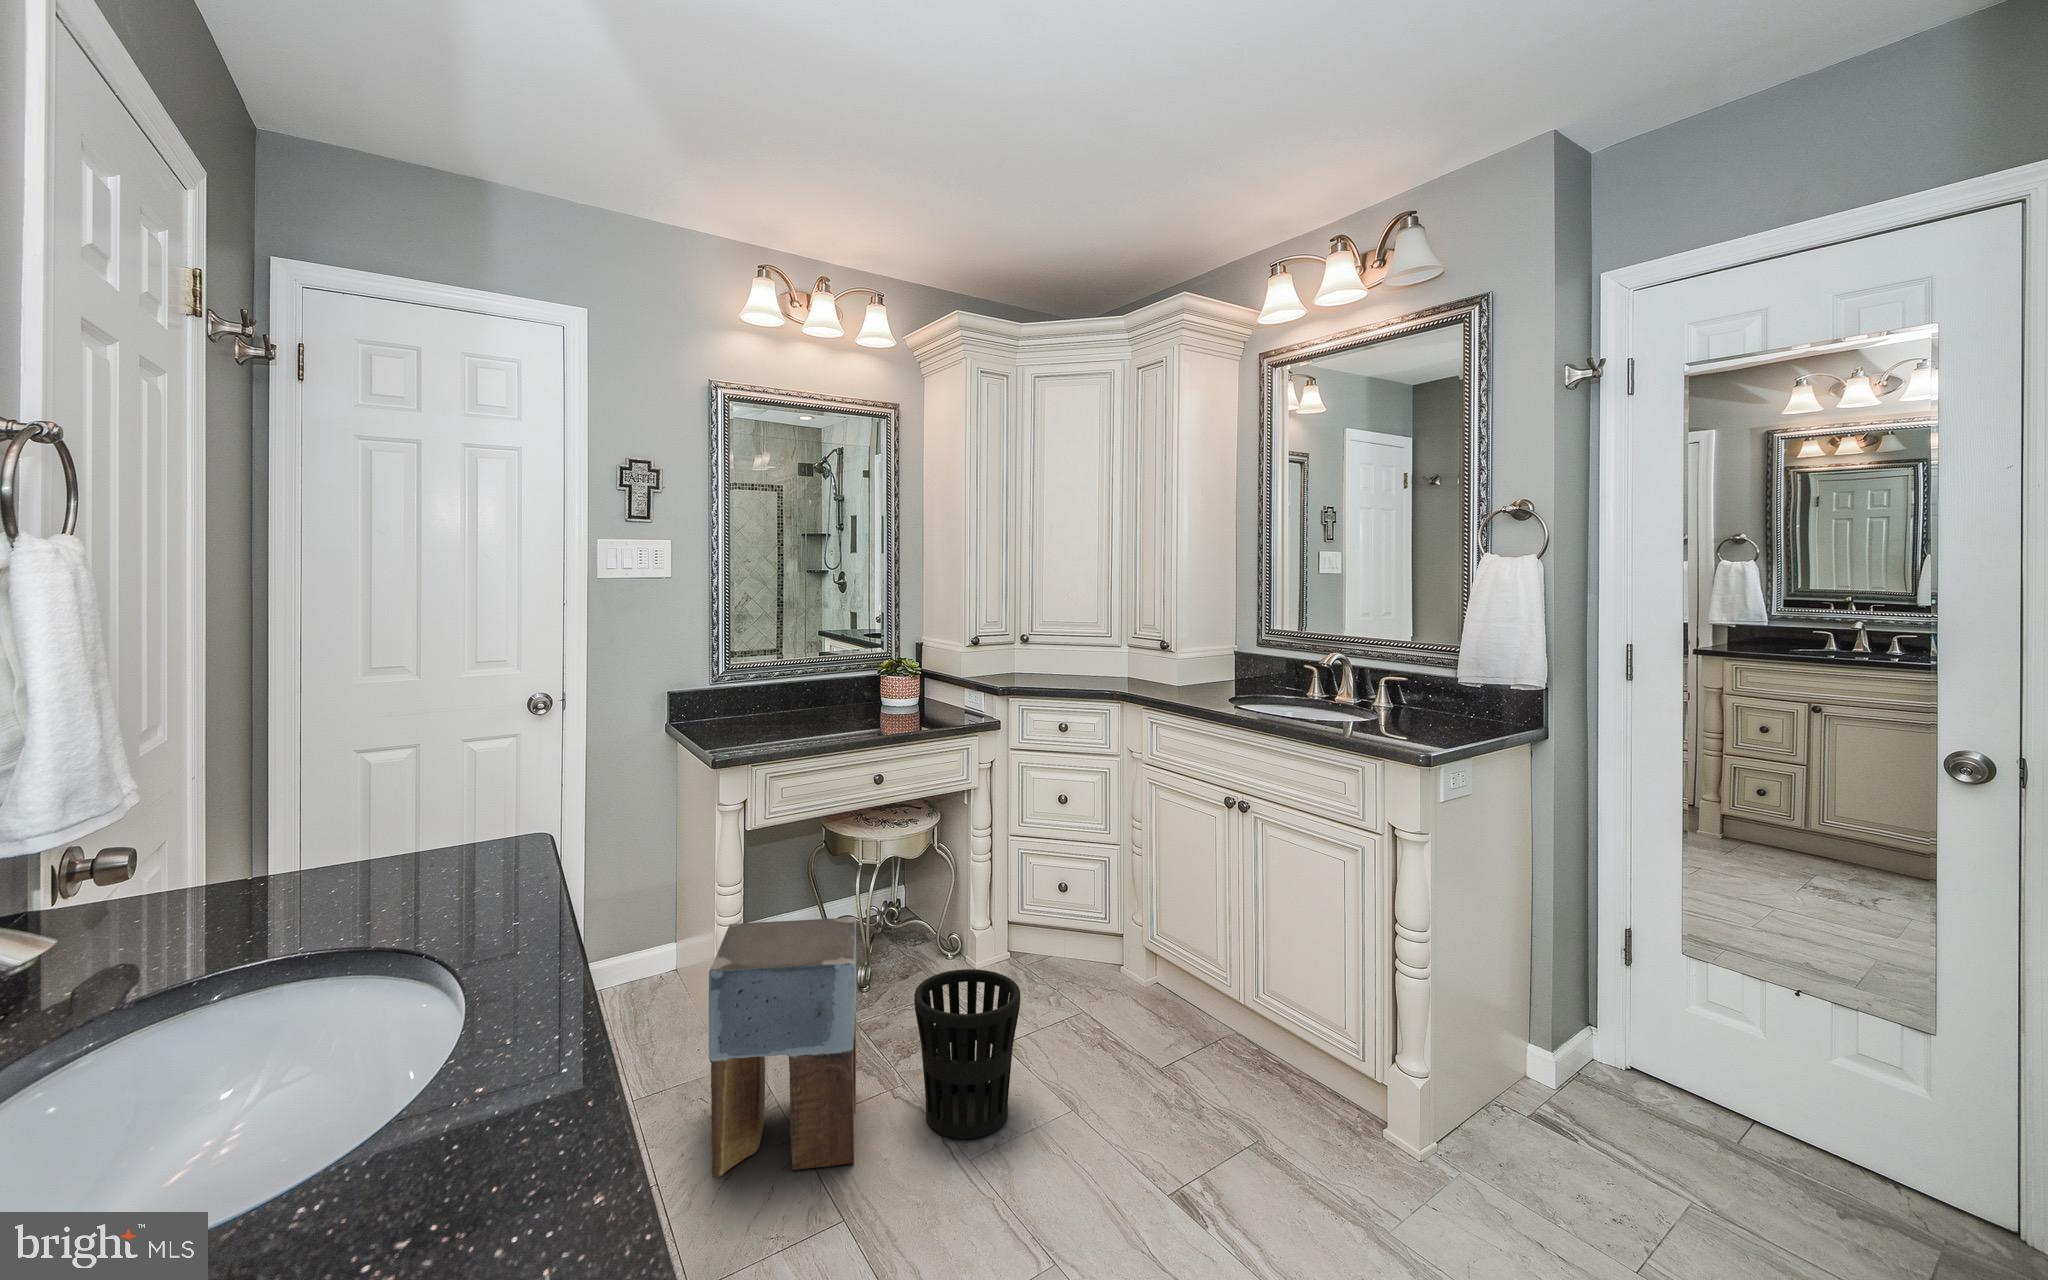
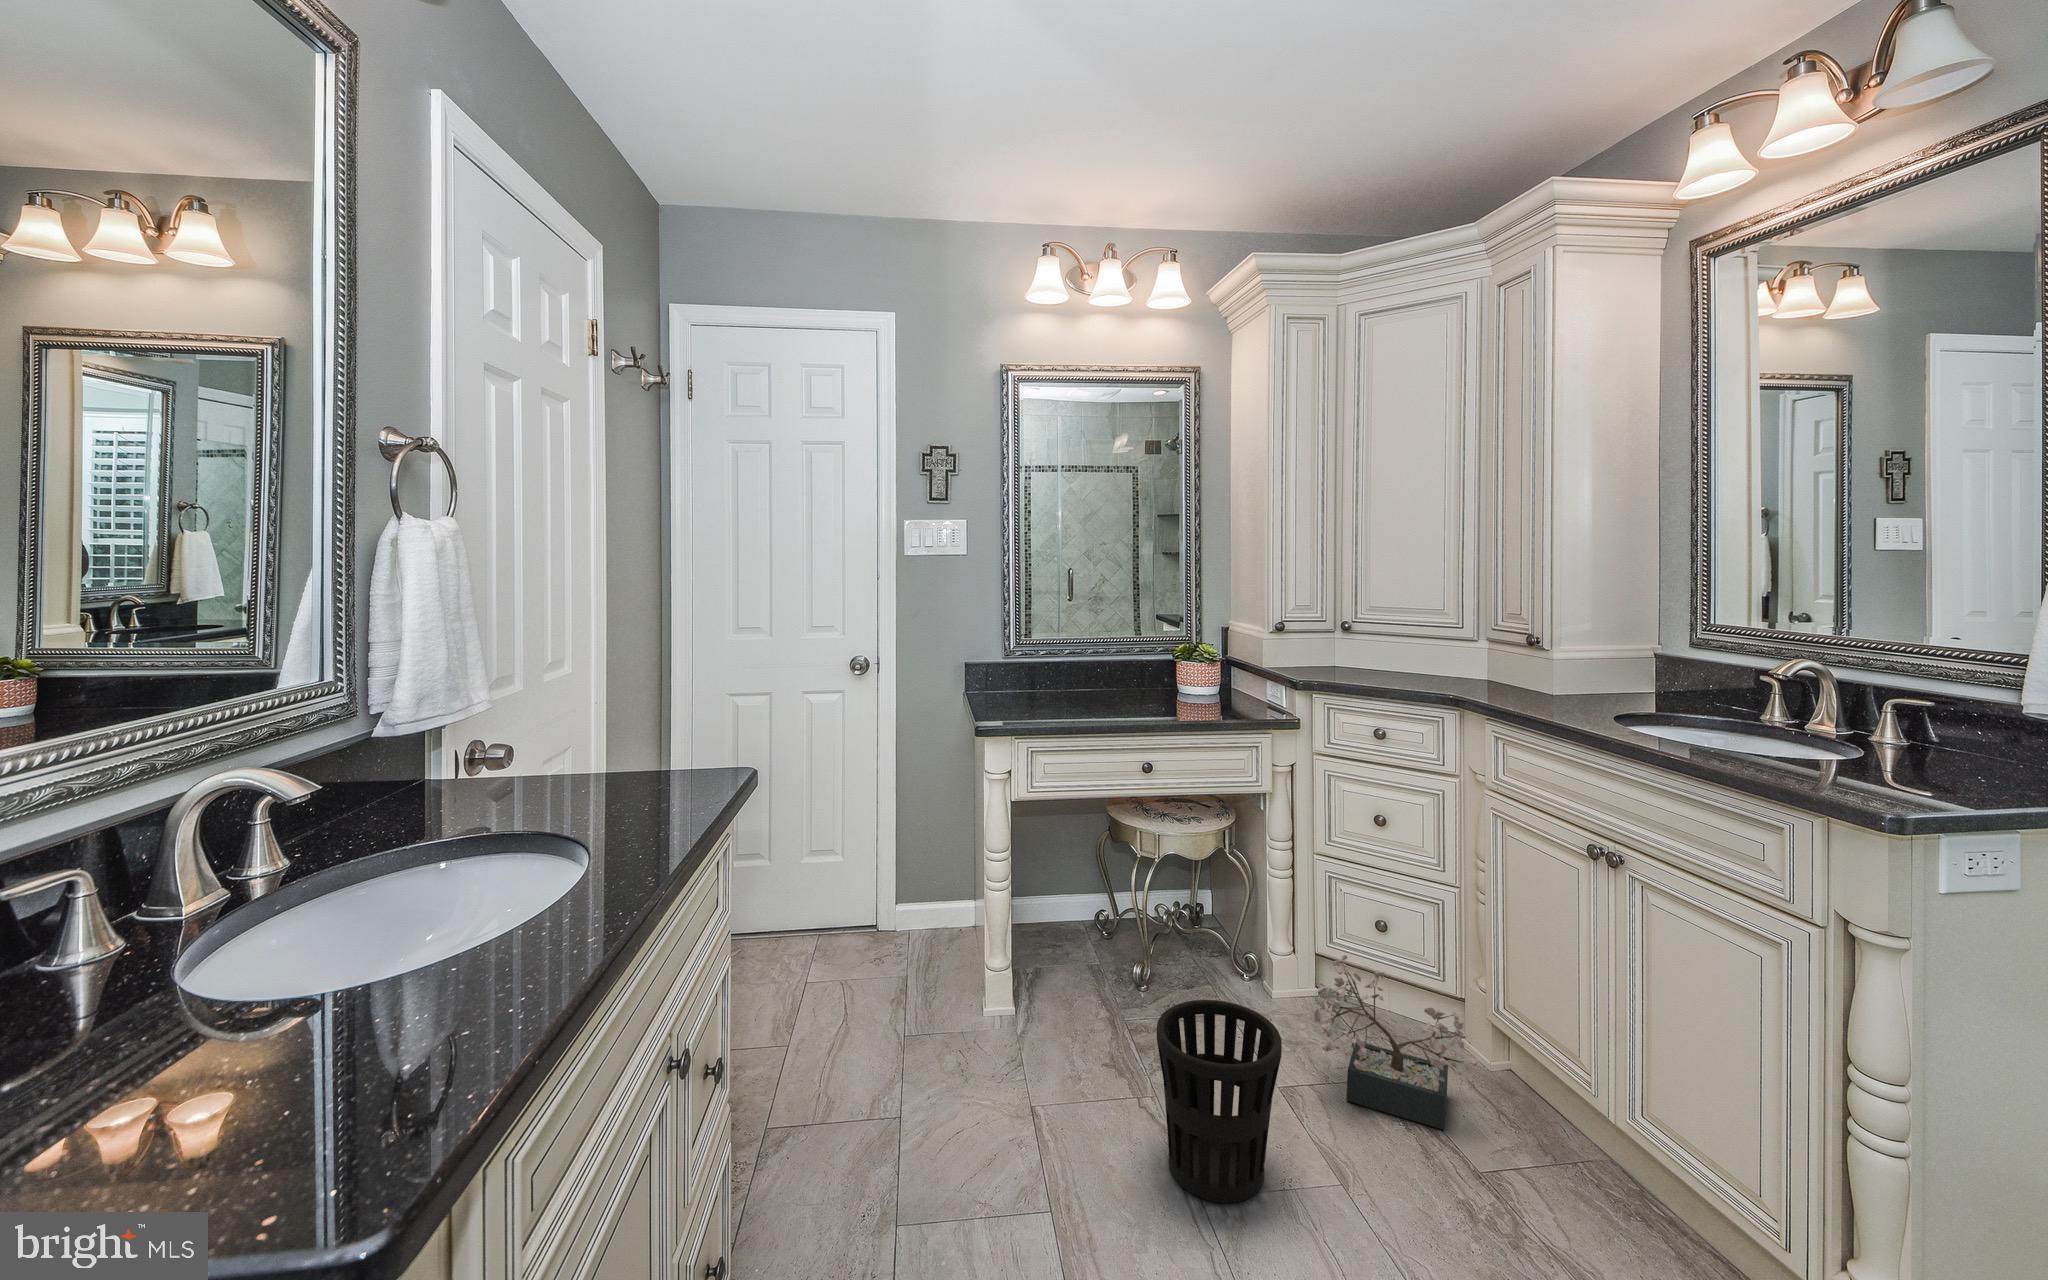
stool: present [709,918,856,1177] -> none [939,909,1104,1192]
decorative plant: none [1029,920,1156,1044] -> present [1313,955,1479,1130]

